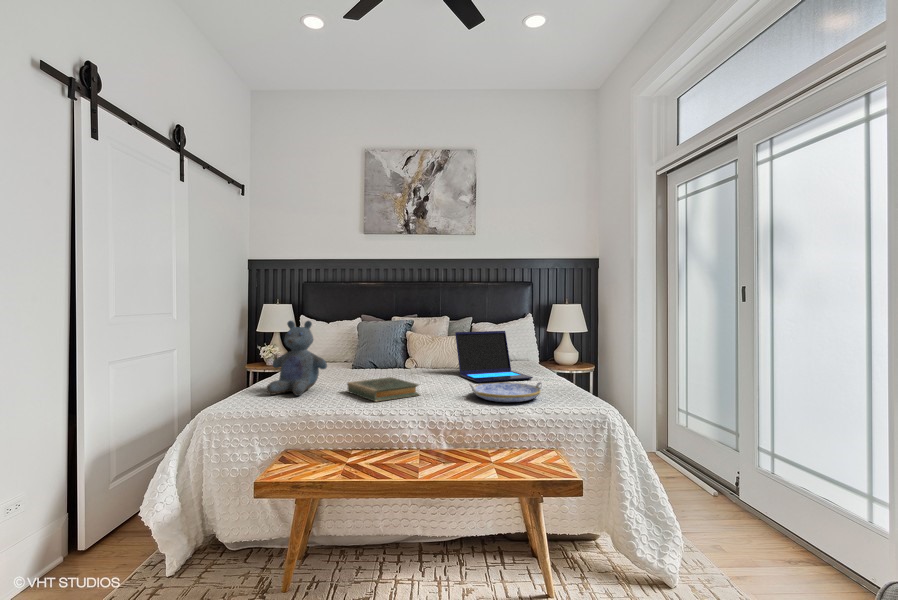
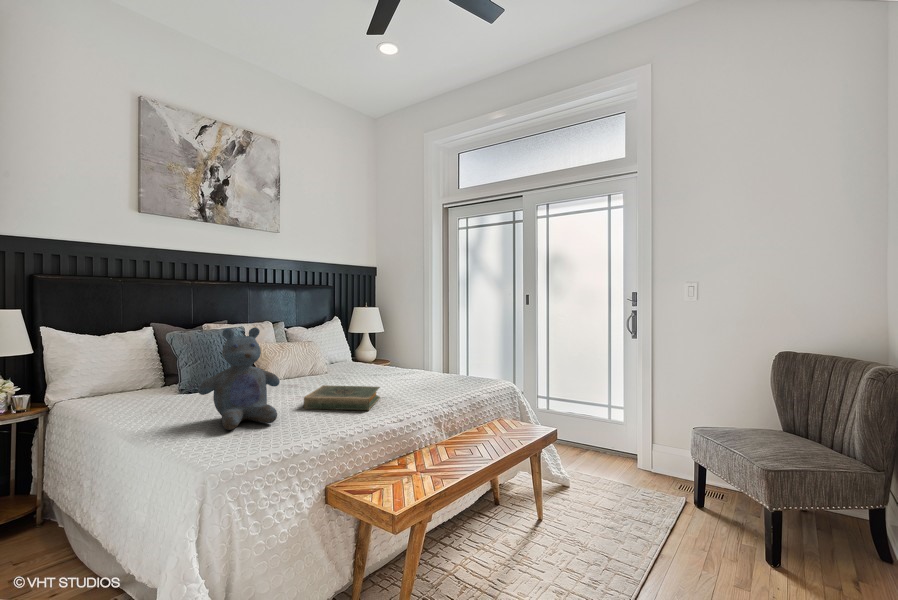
laptop: present [455,331,533,383] -> none [333,330,409,379]
serving tray: present [470,382,543,402] -> none [412,370,471,391]

